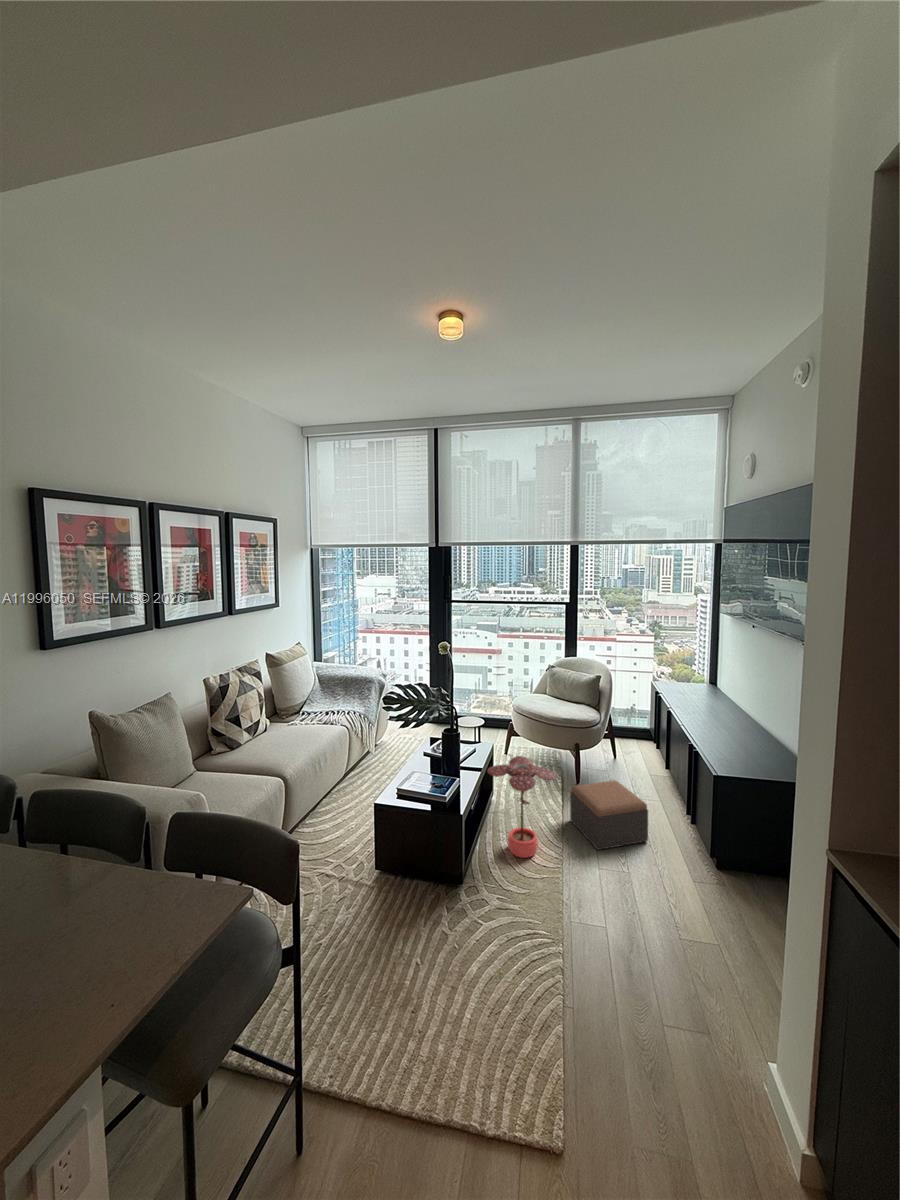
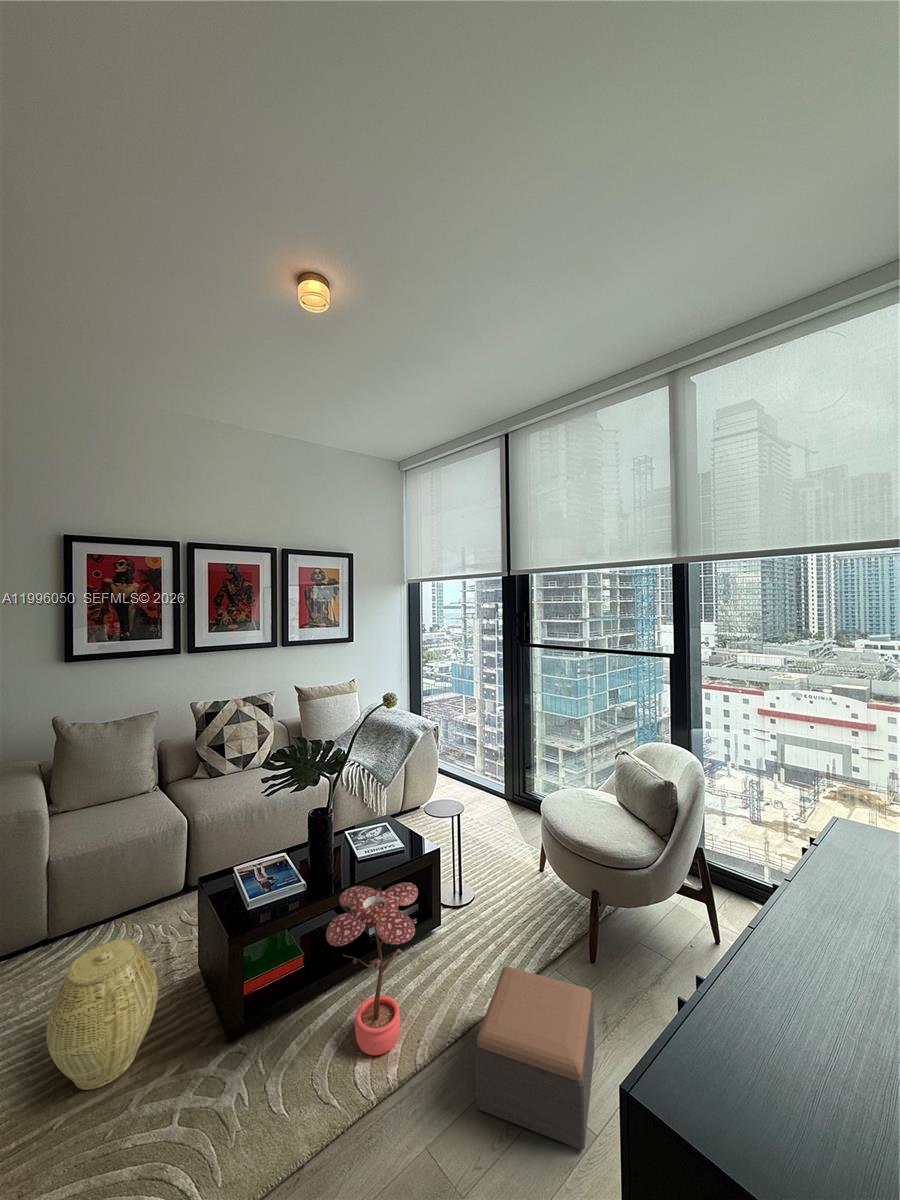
woven basket: none [345,844,417,951] -> present [46,939,158,1090]

